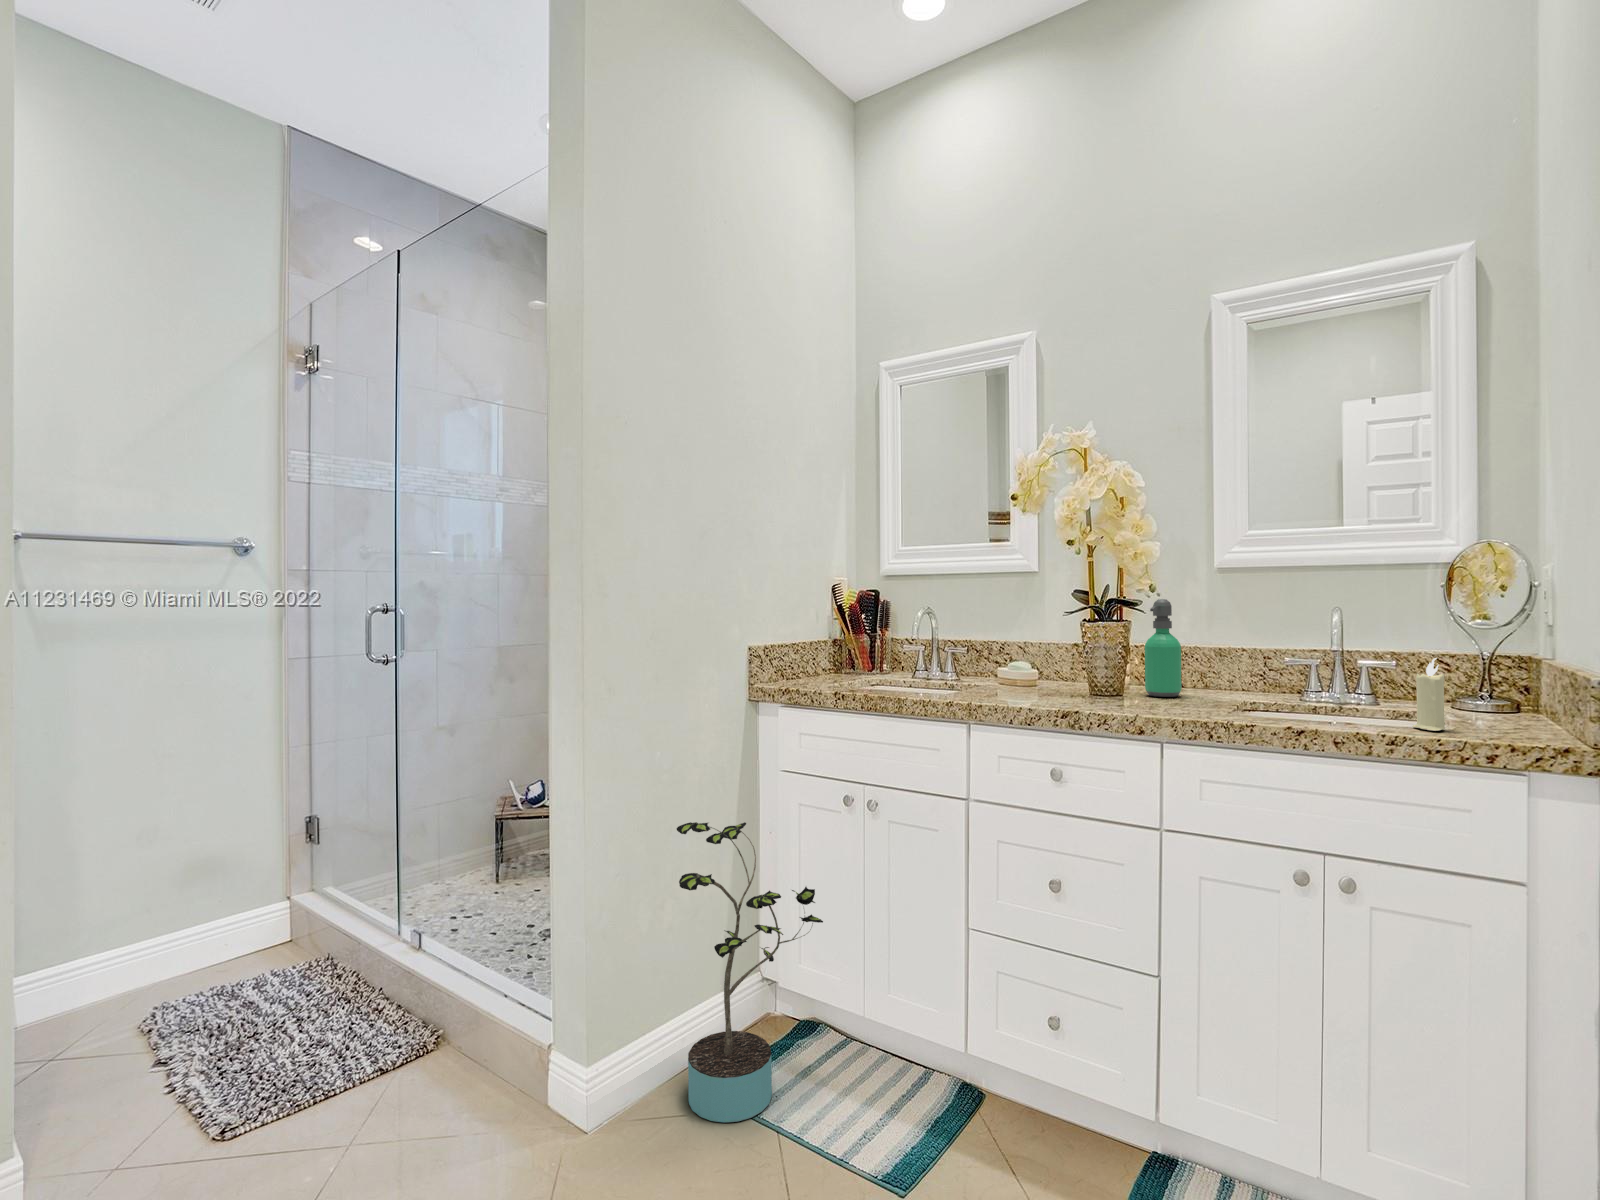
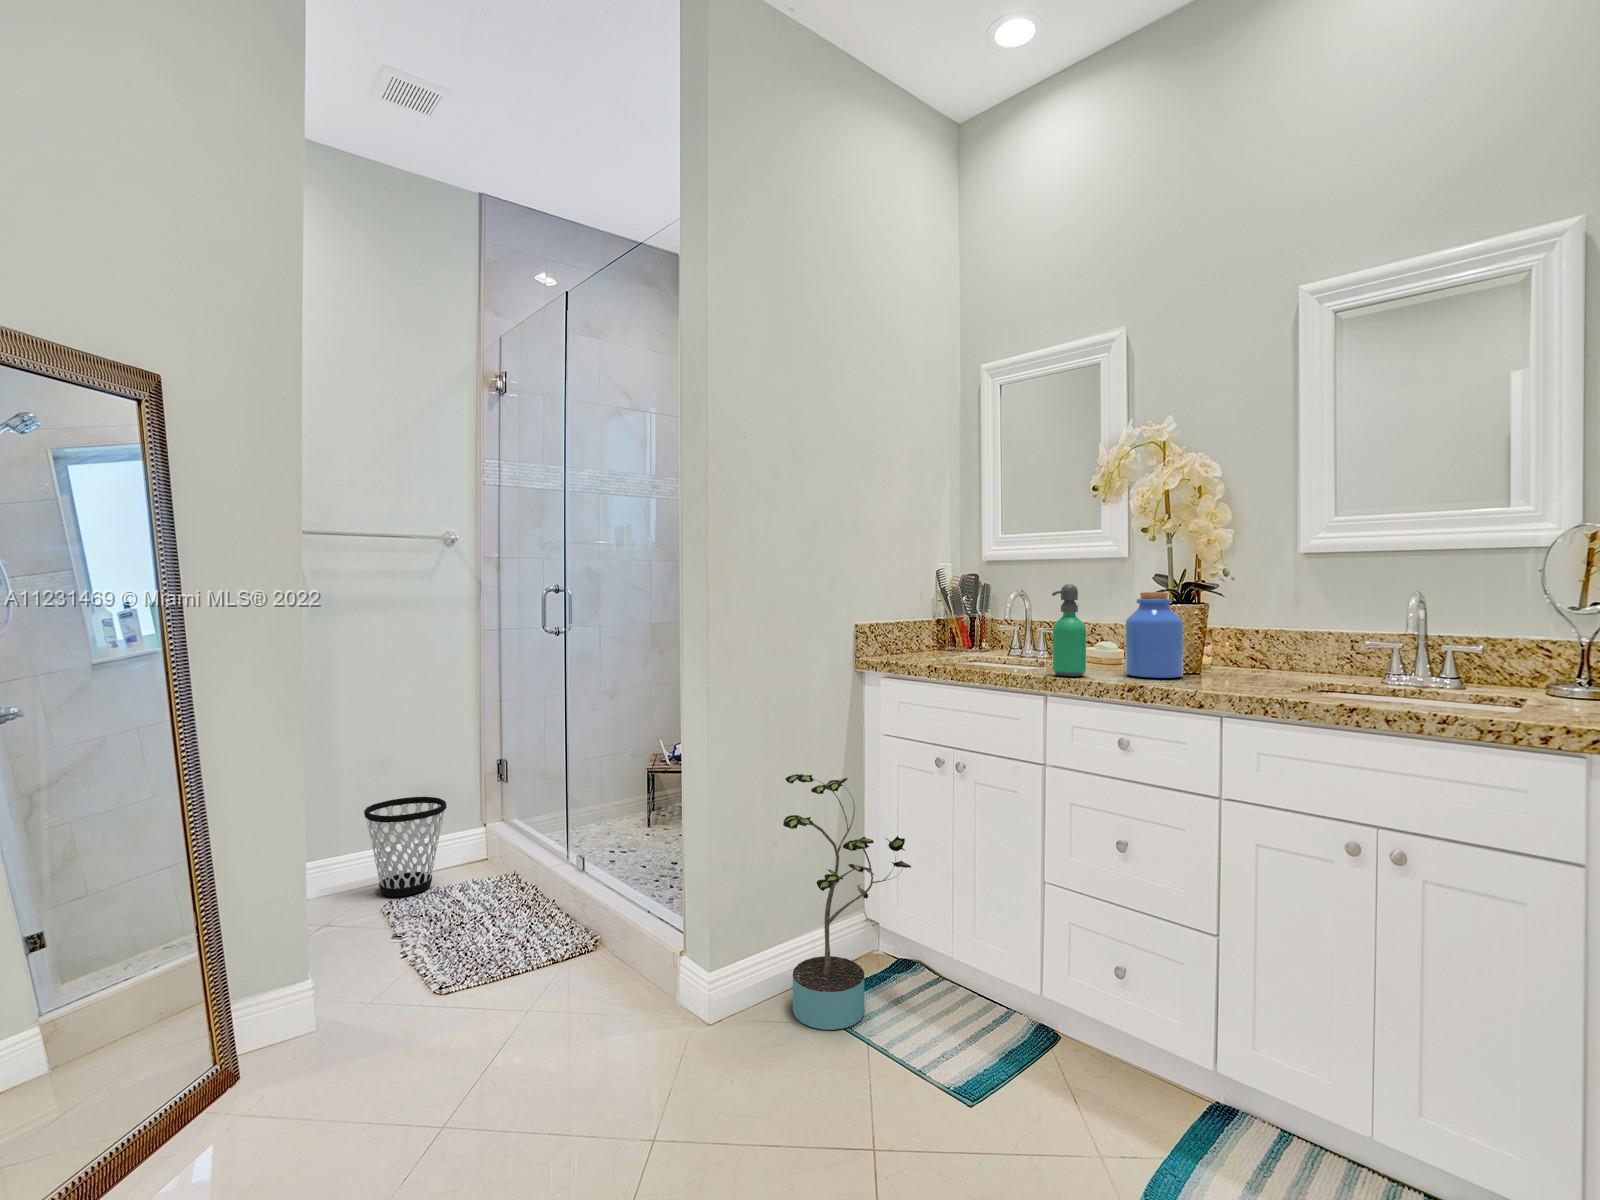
soap dispenser: present [1145,599,1182,697] -> present [1052,584,1086,676]
jar: none [1049,609,1108,700] -> present [1126,592,1183,678]
candle: present [1413,658,1445,731] -> none [1476,641,1511,712]
wastebasket: none [114,870,232,1004] -> present [364,797,447,897]

